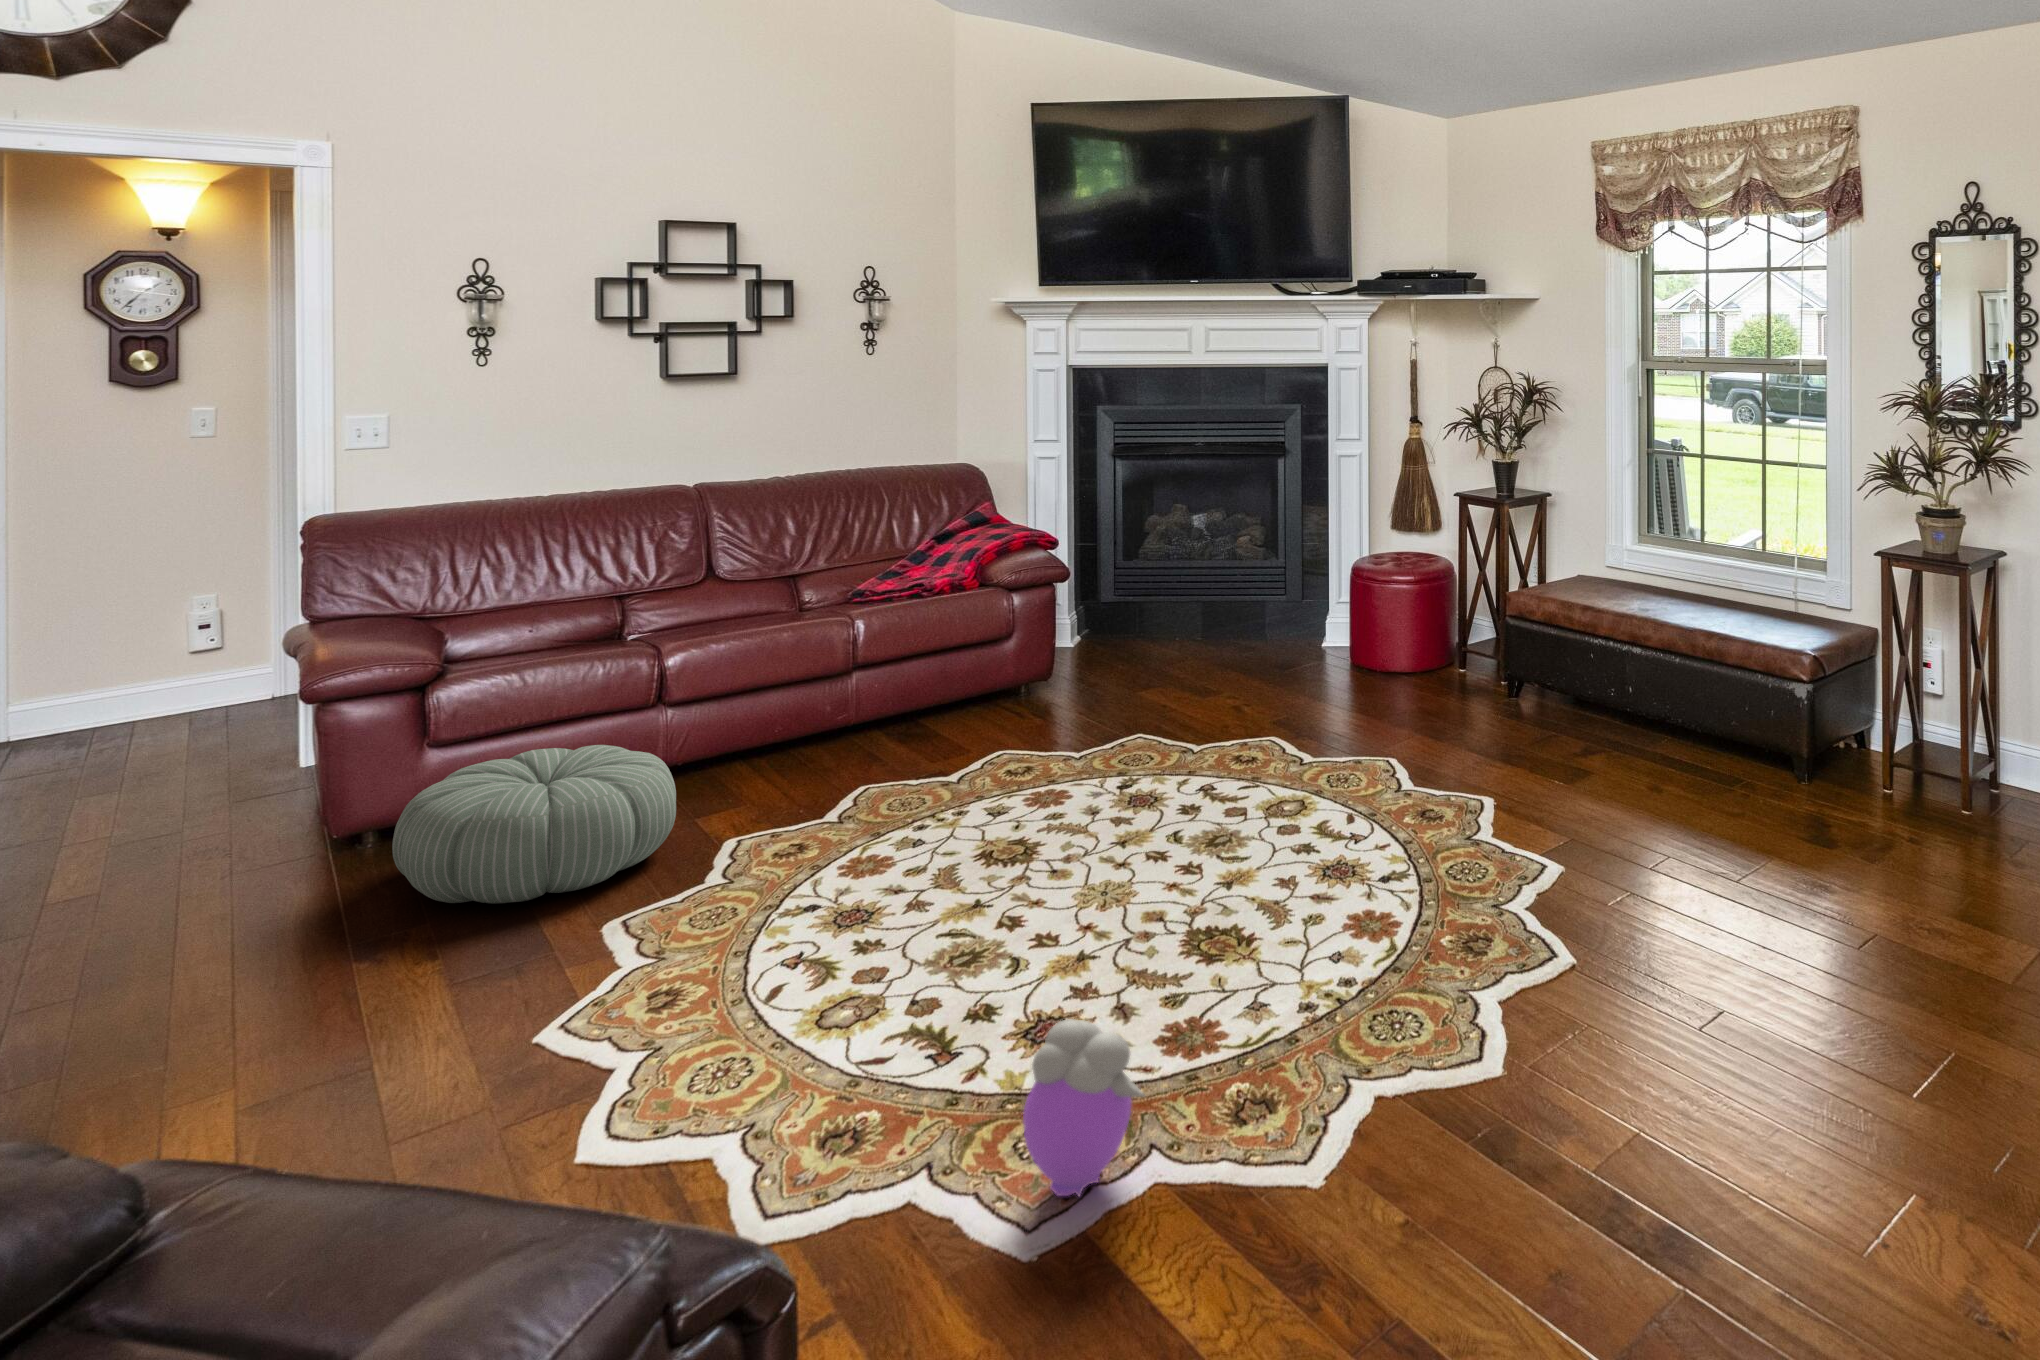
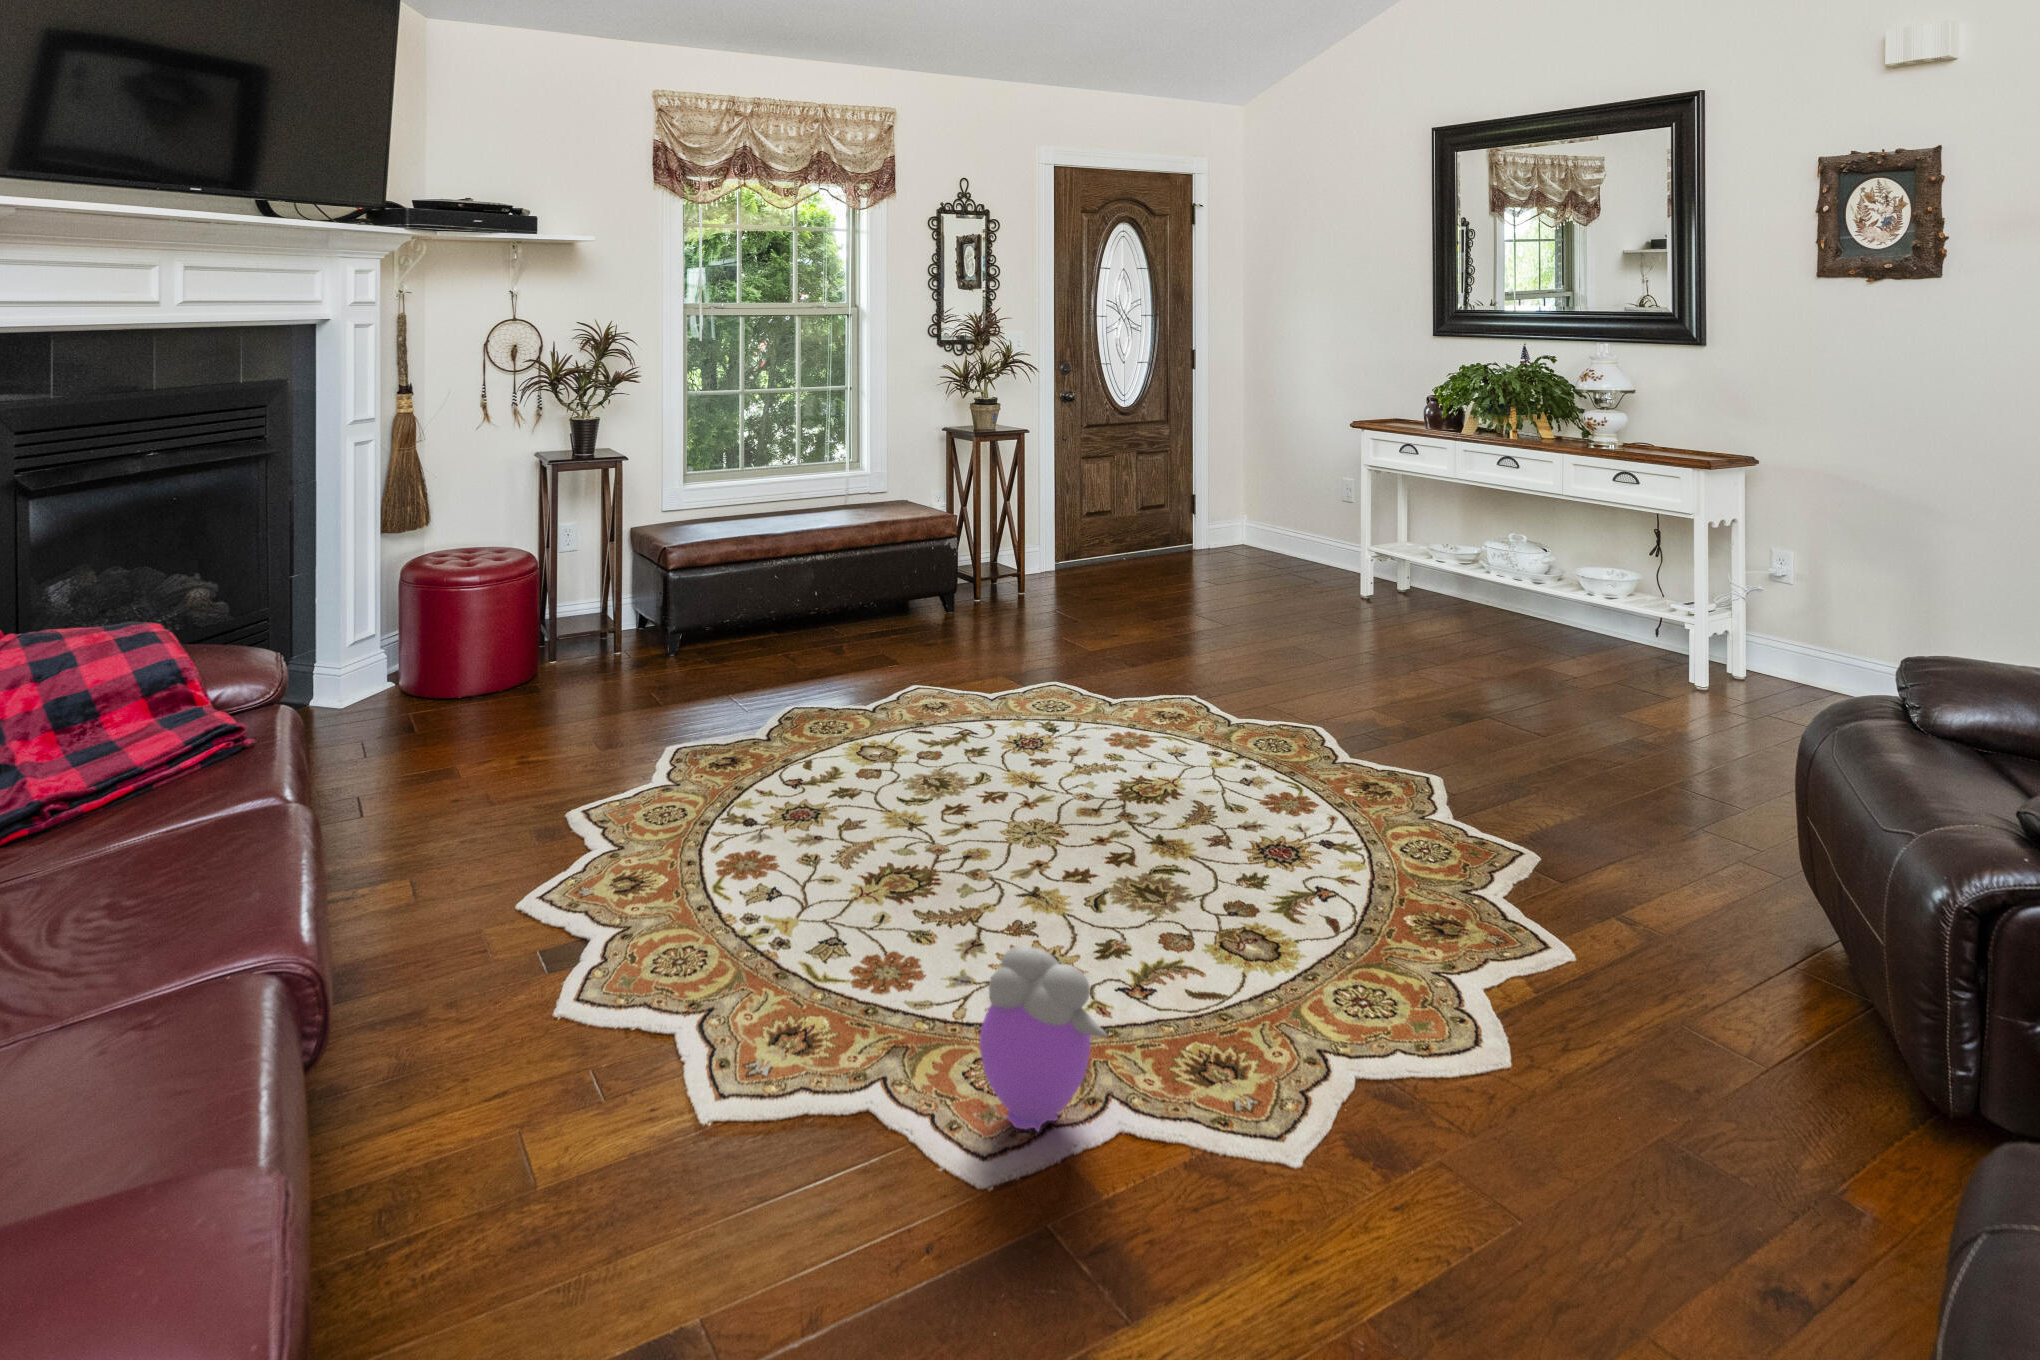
pouf: present [392,745,676,903] -> none [401,649,628,783]

